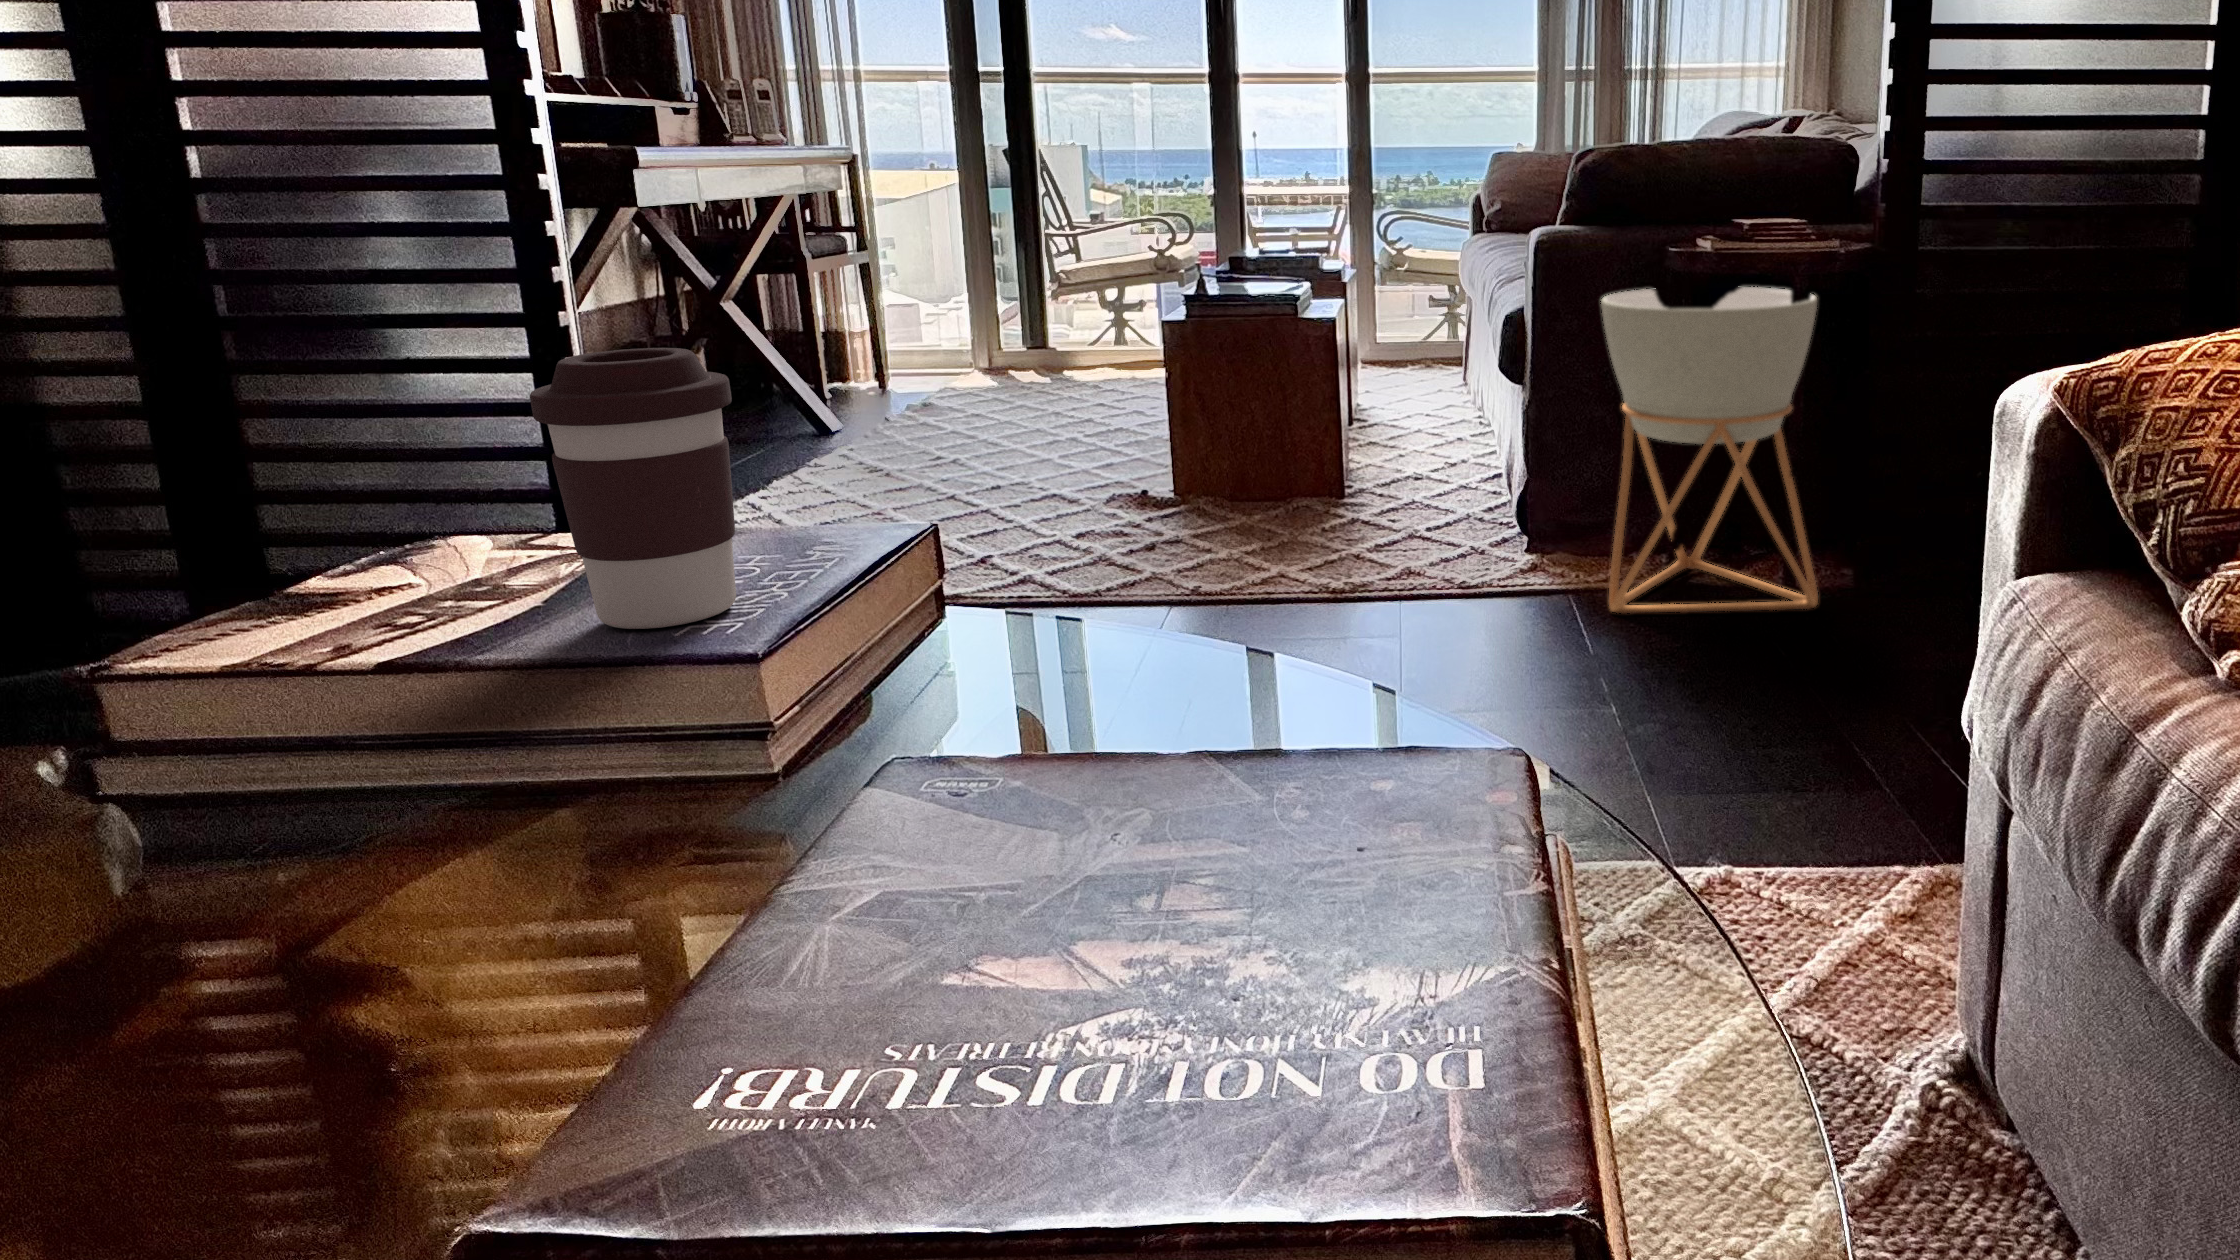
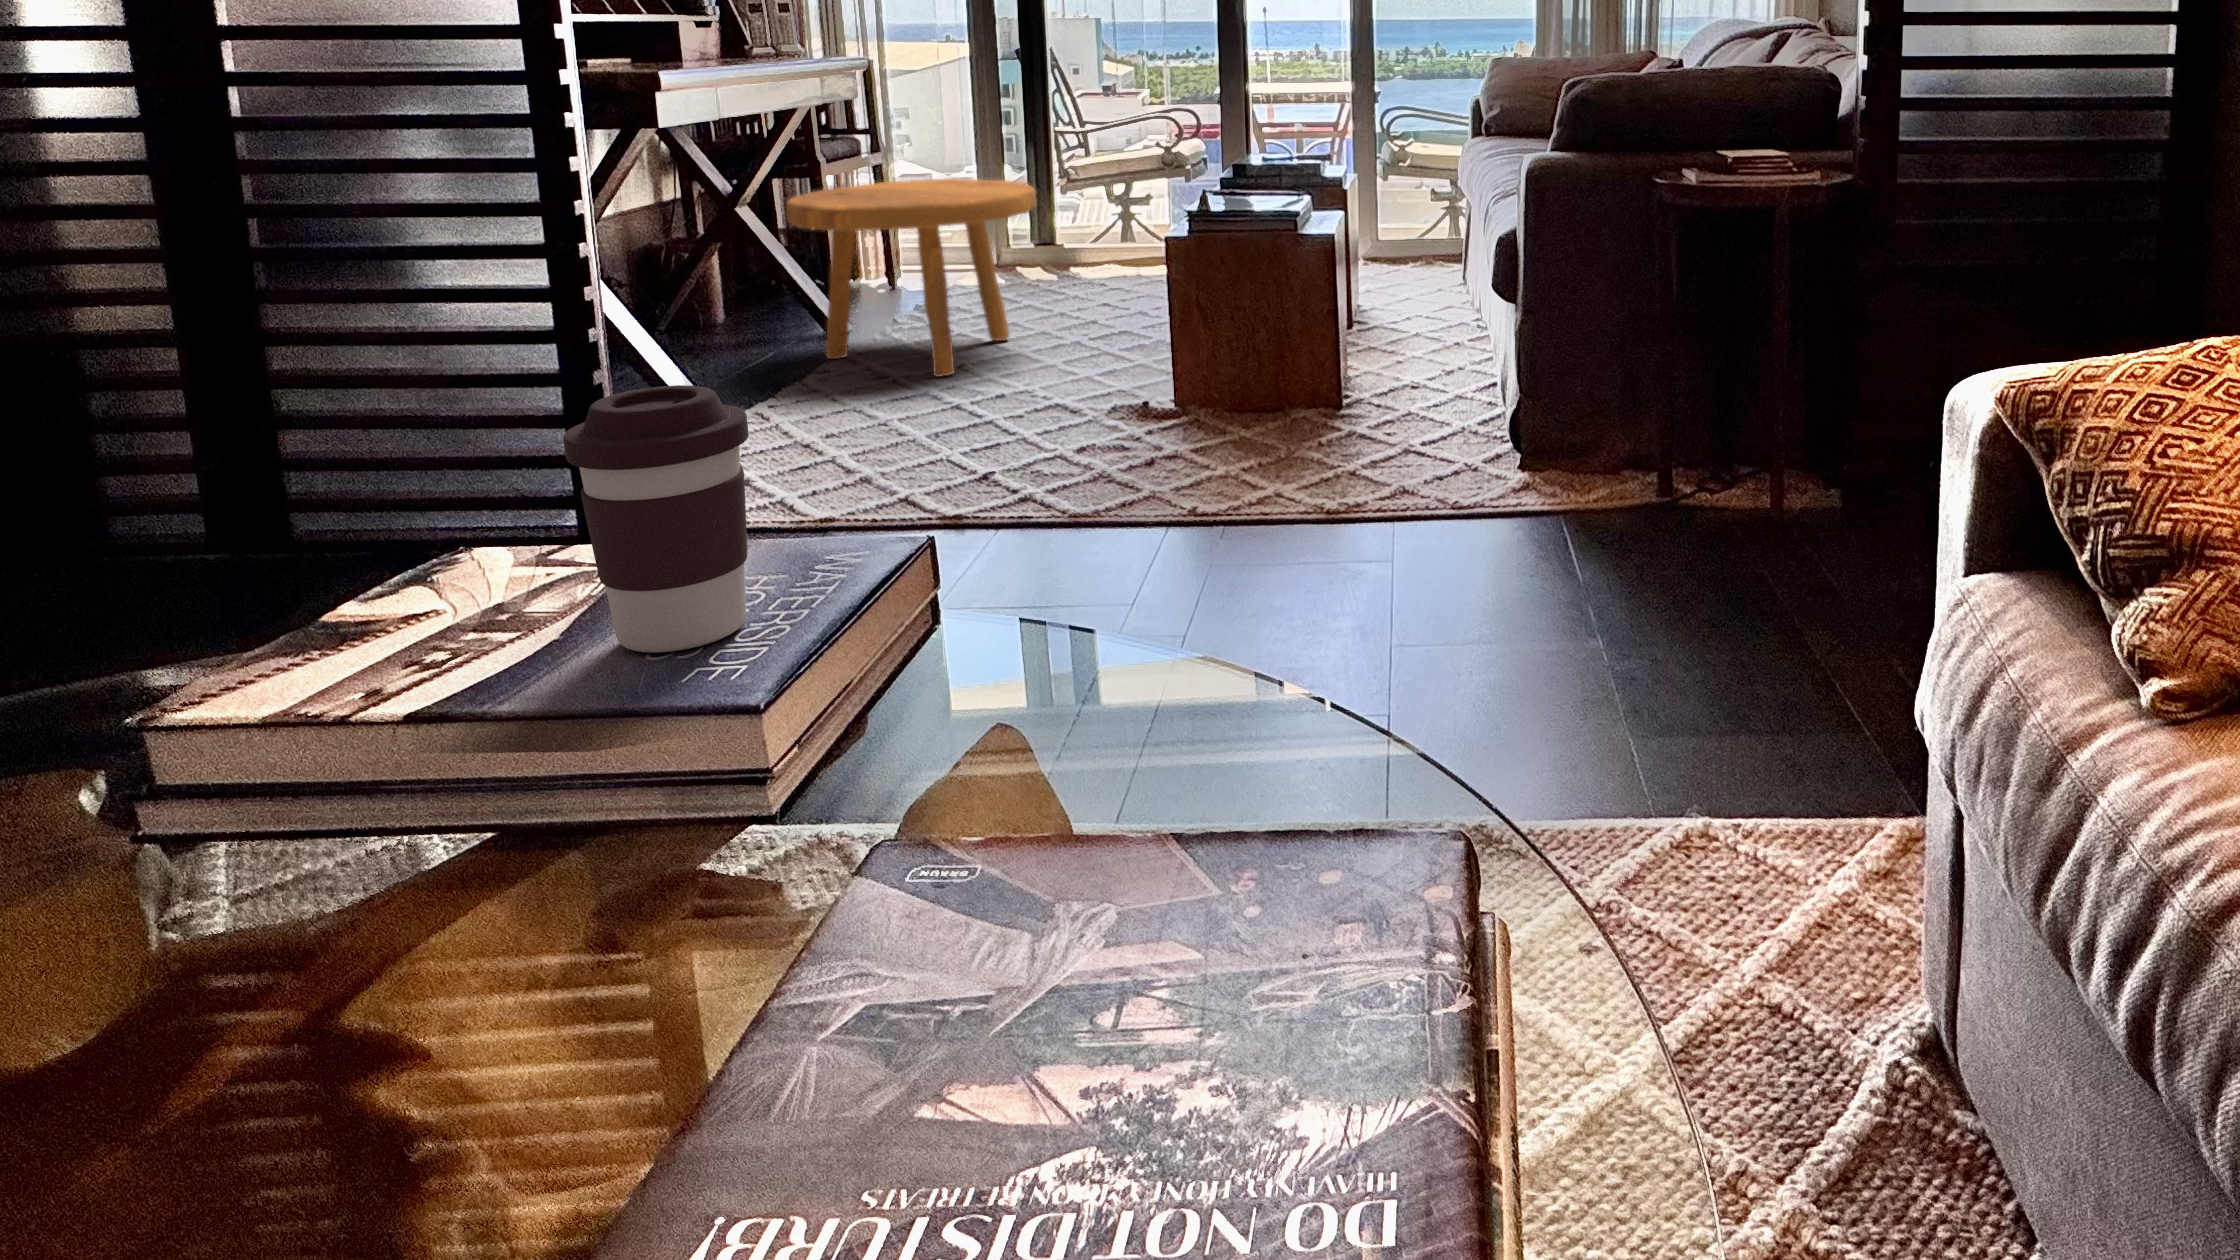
footstool: none [776,270,1030,467] -> present [786,178,1036,377]
planter: present [1601,287,1818,613] -> none [1595,217,1812,542]

